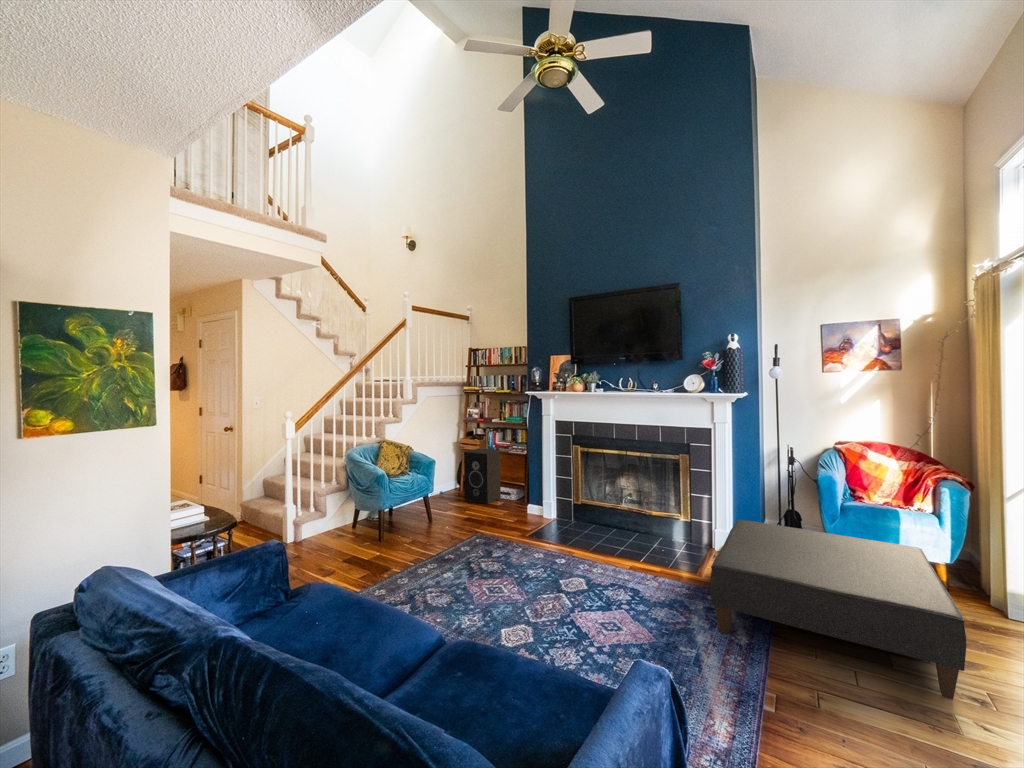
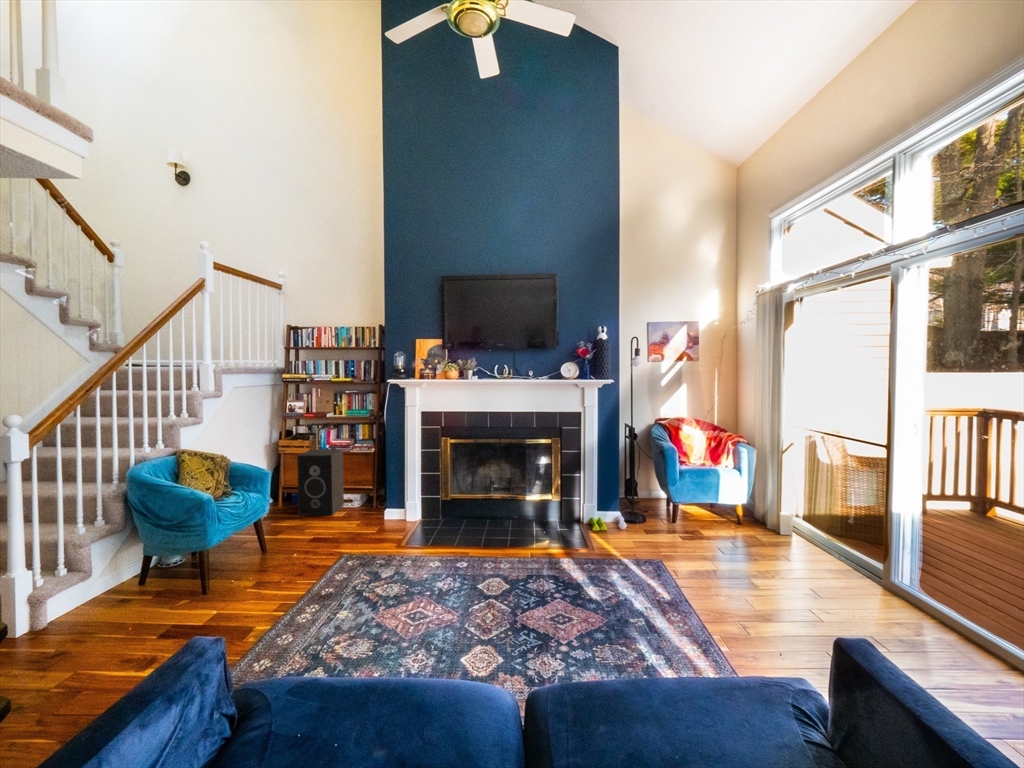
ottoman: present [710,520,966,700] -> none [614,493,813,602]

